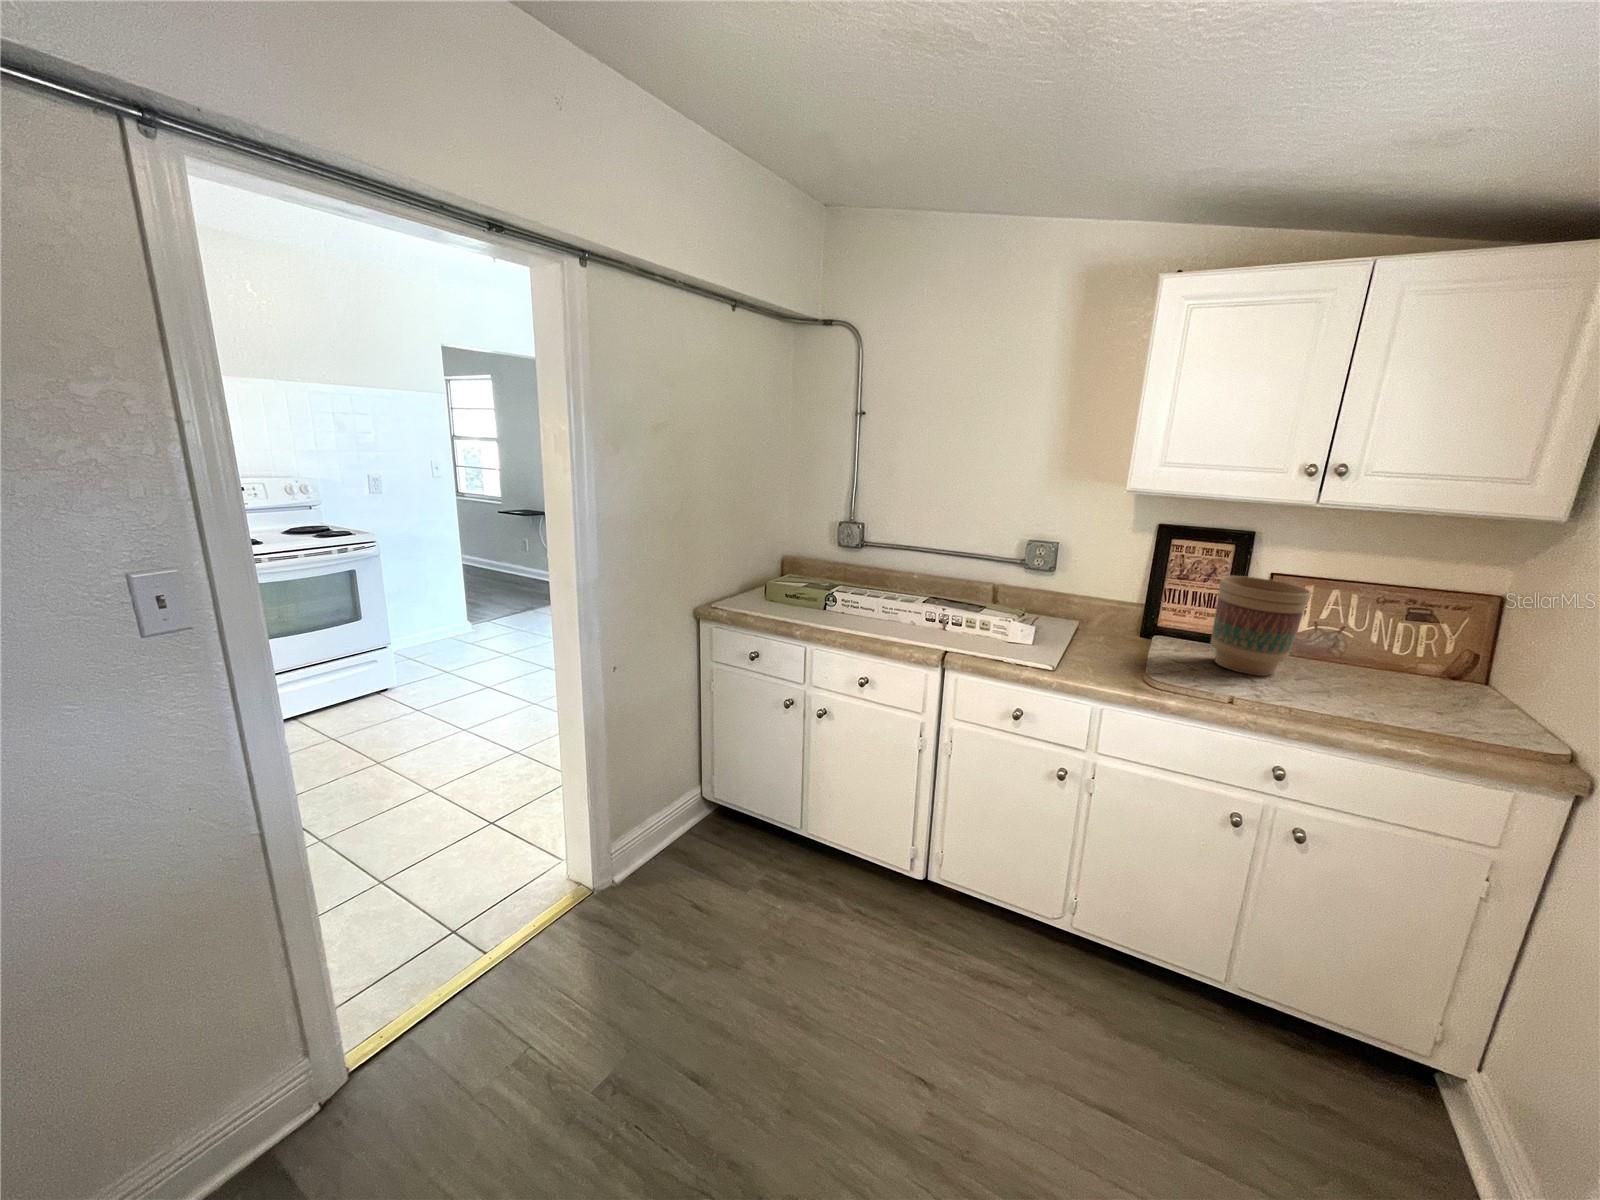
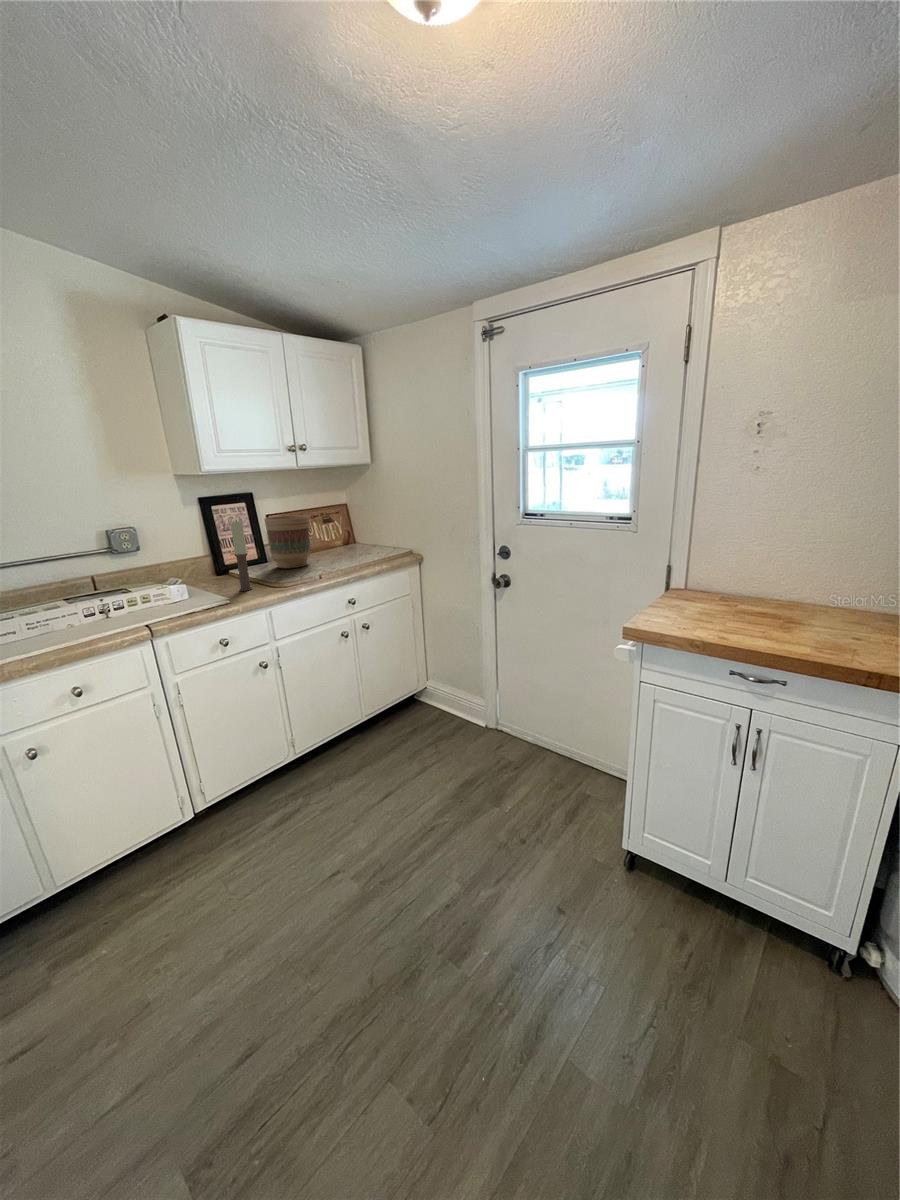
candle: none [1086,565,1122,667] -> present [230,520,252,591]

